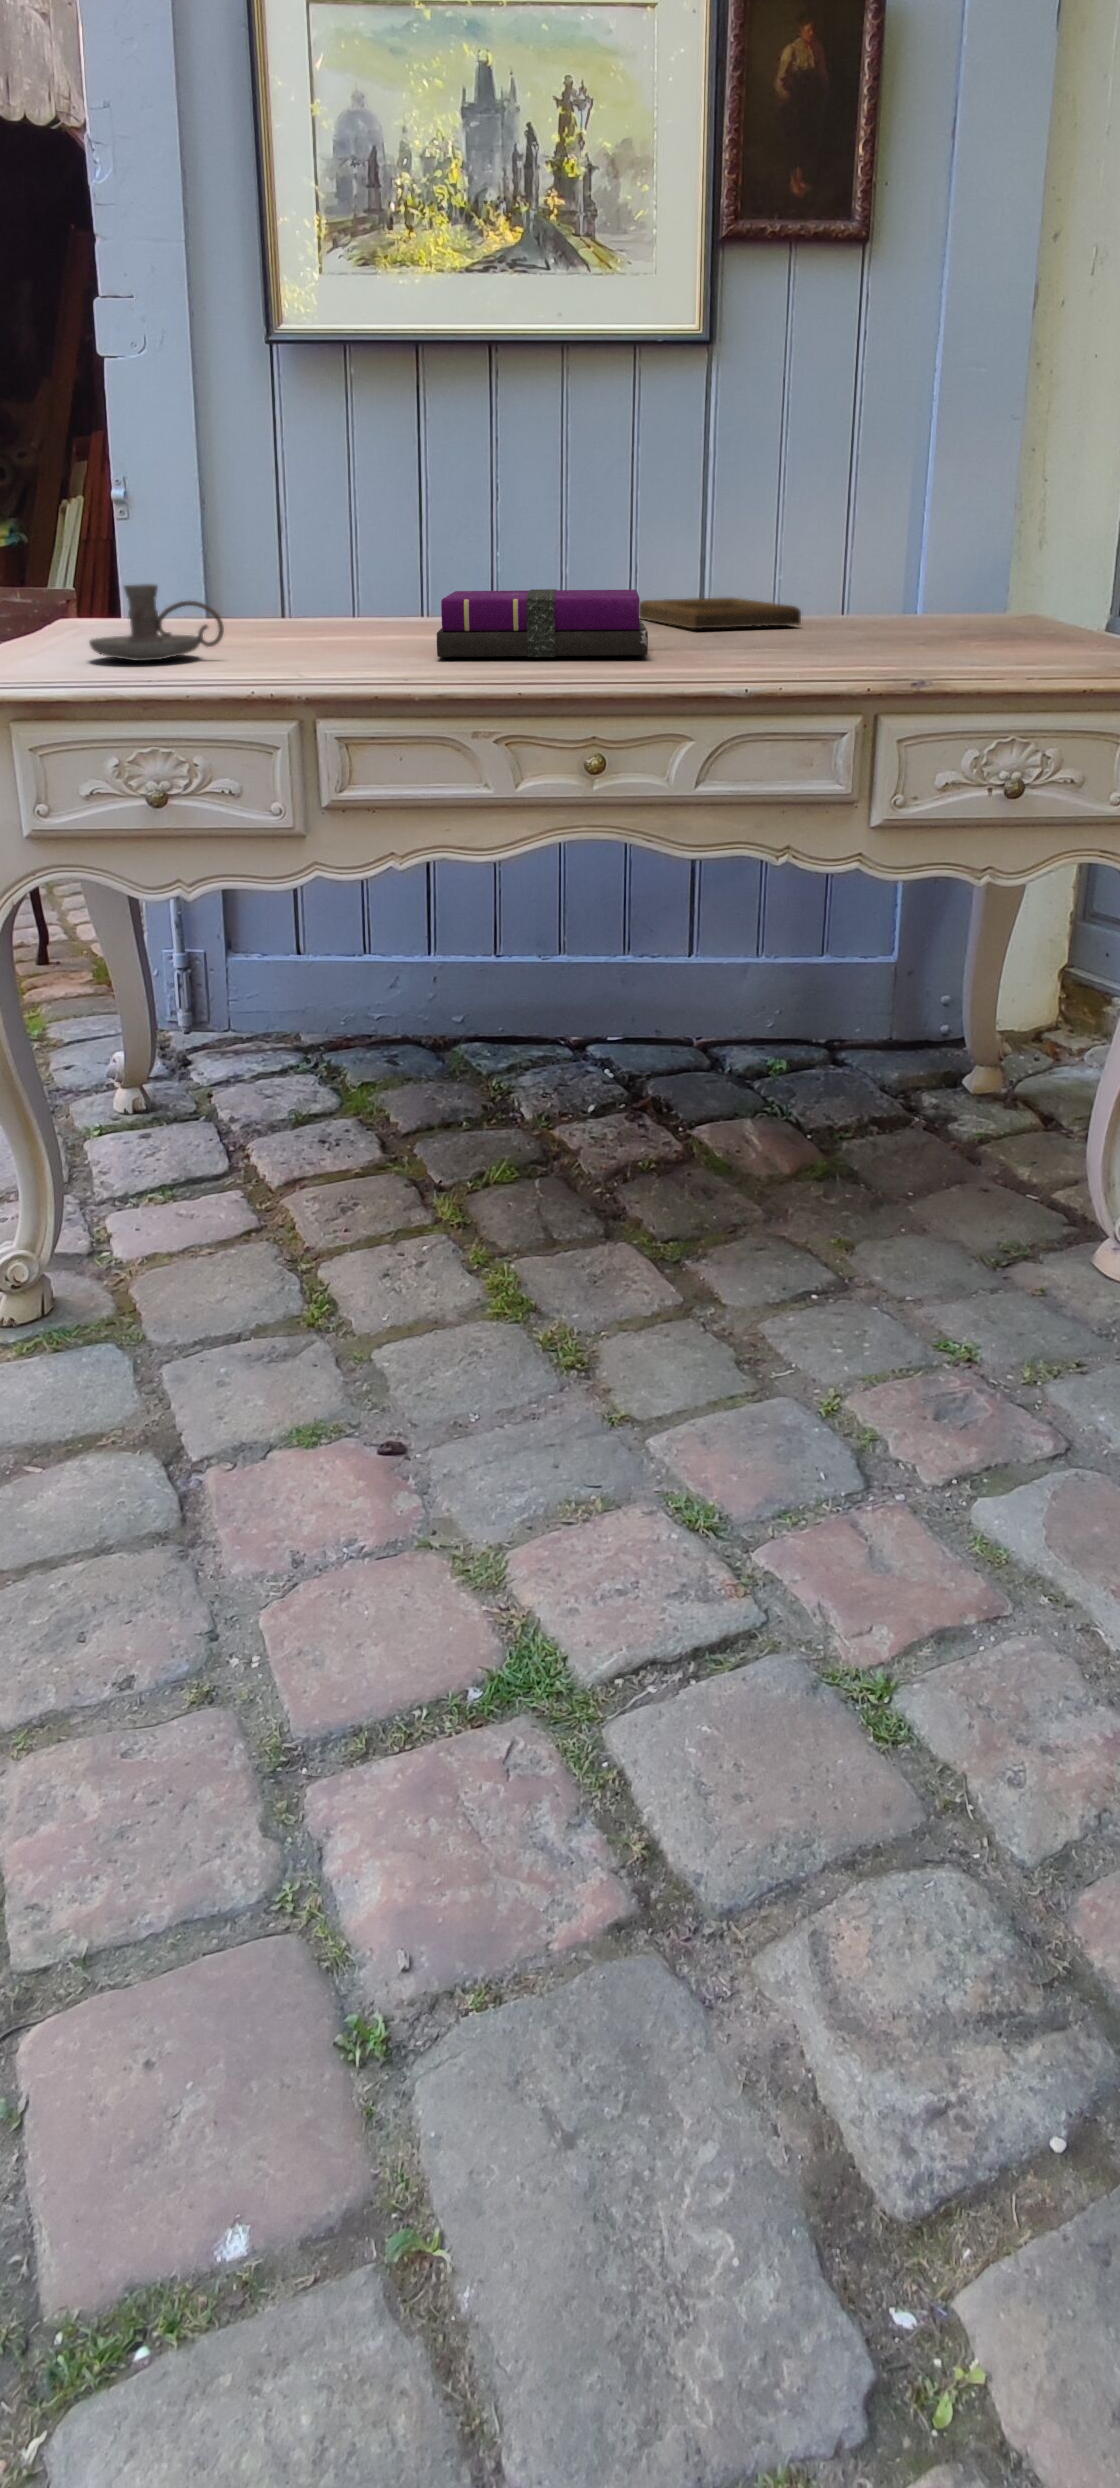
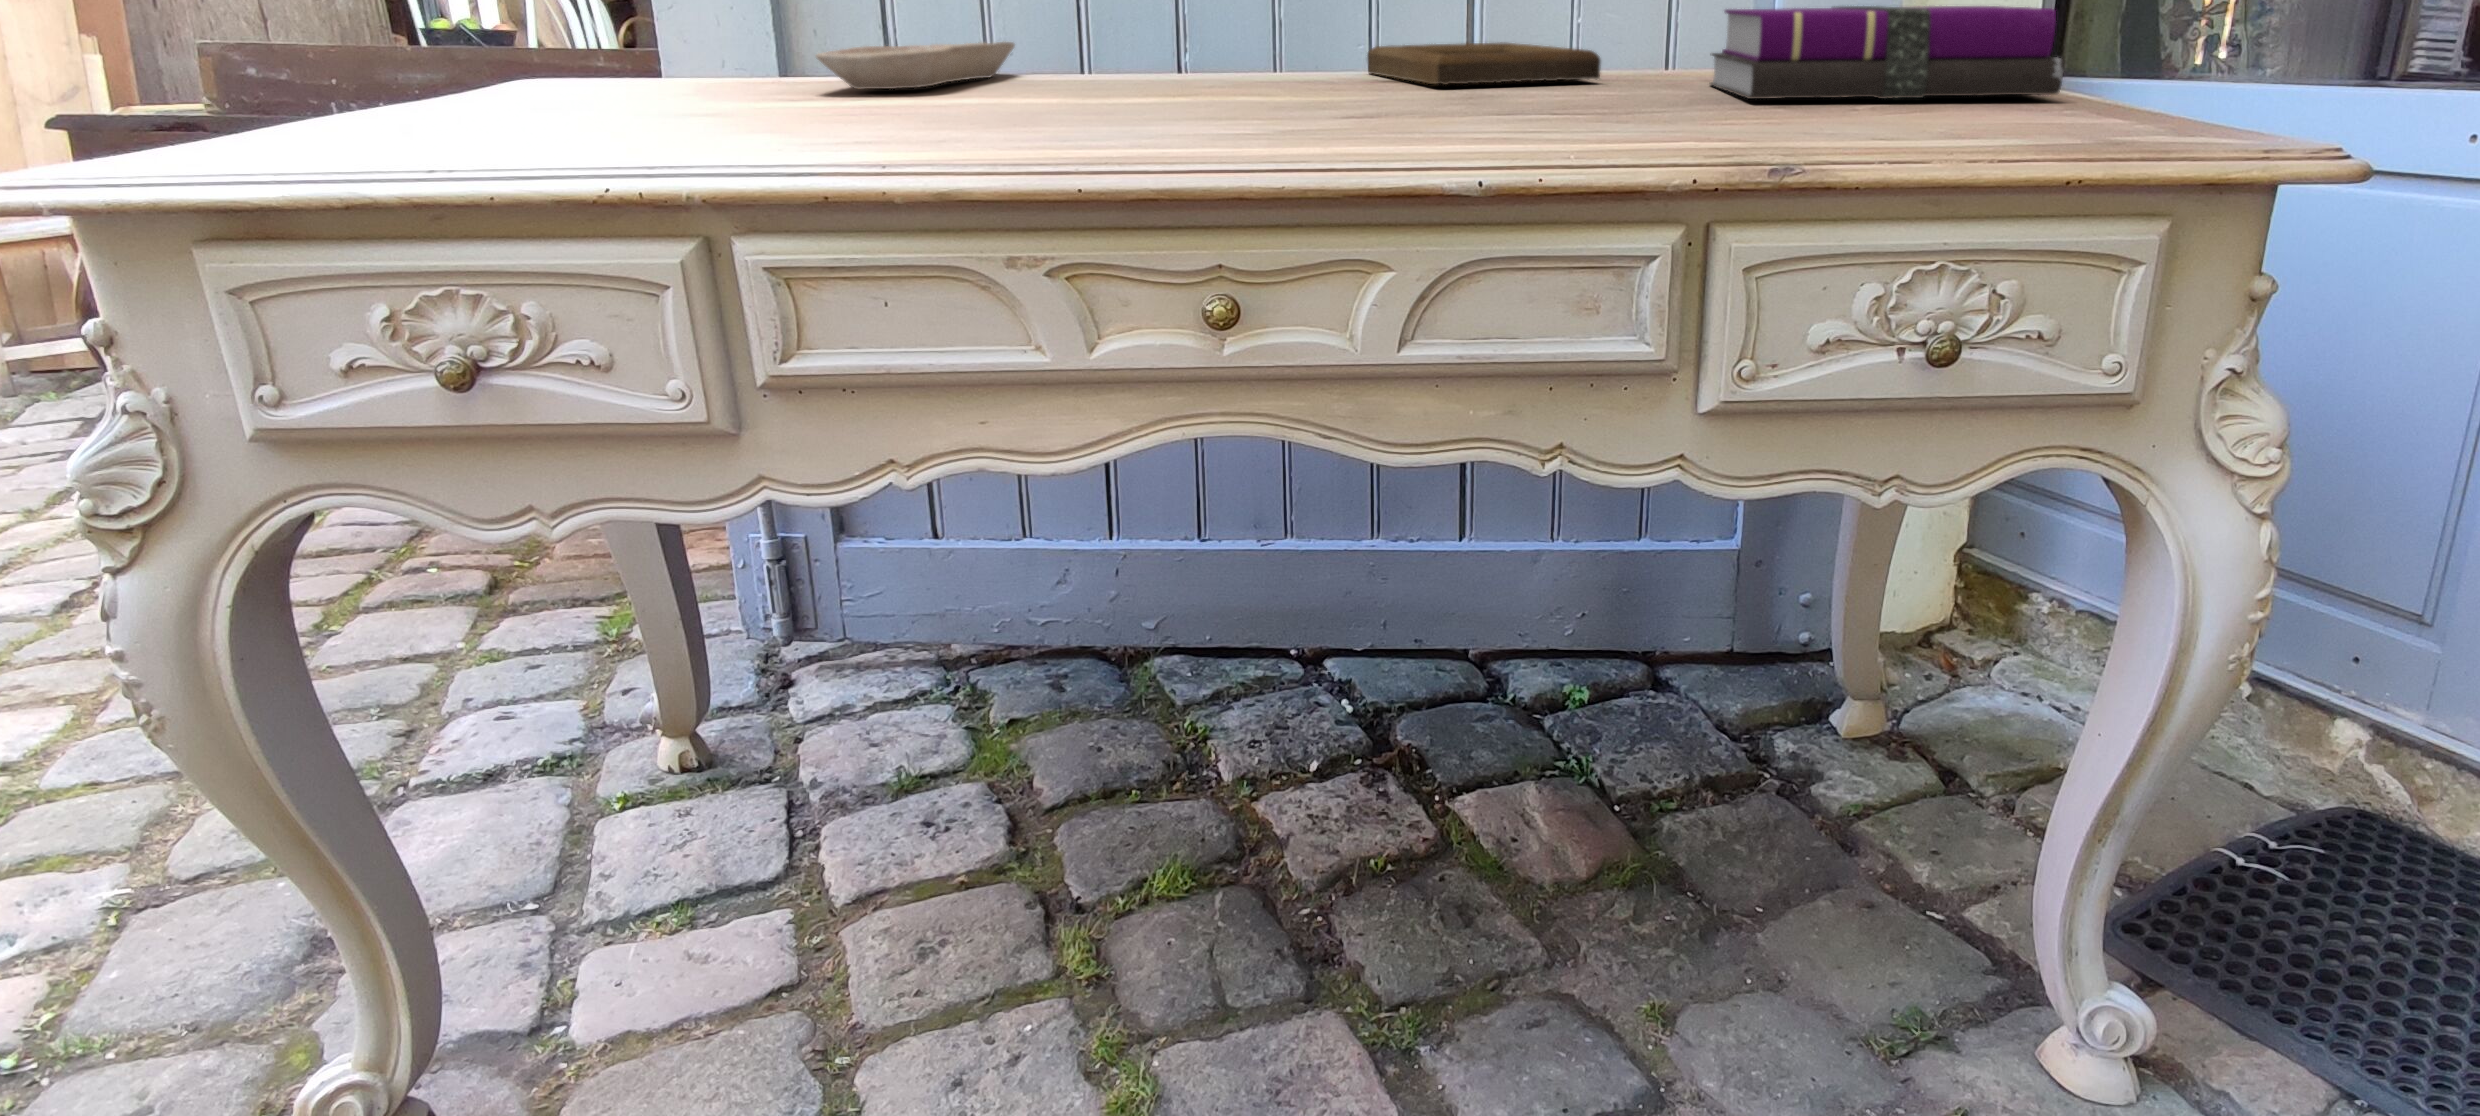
candle holder: present [89,584,224,661] -> none [394,6,626,134]
notebook: present [437,589,648,657] -> present [1710,6,2064,99]
tray: none [285,596,395,630] -> present [816,42,1015,89]

